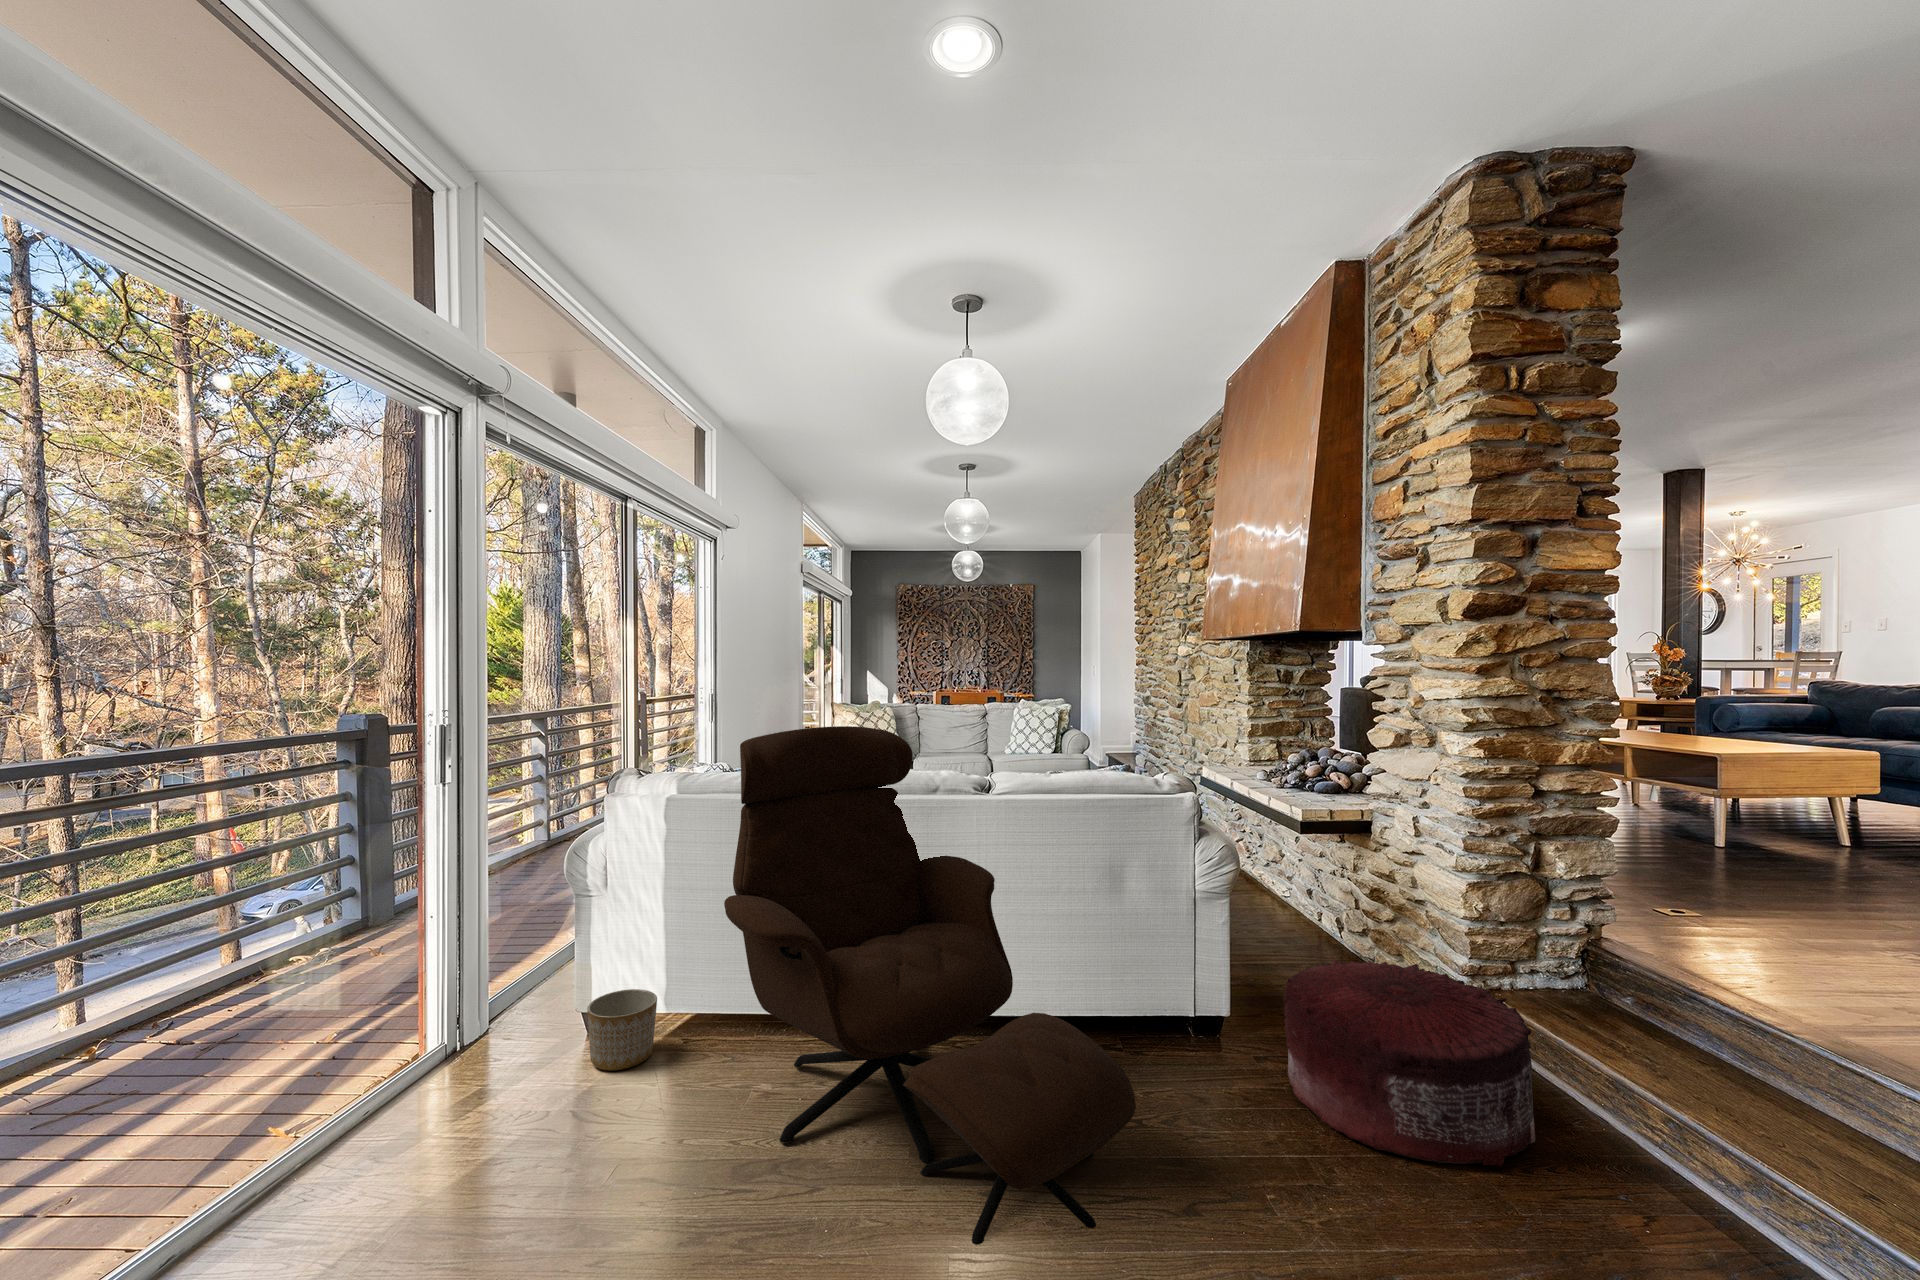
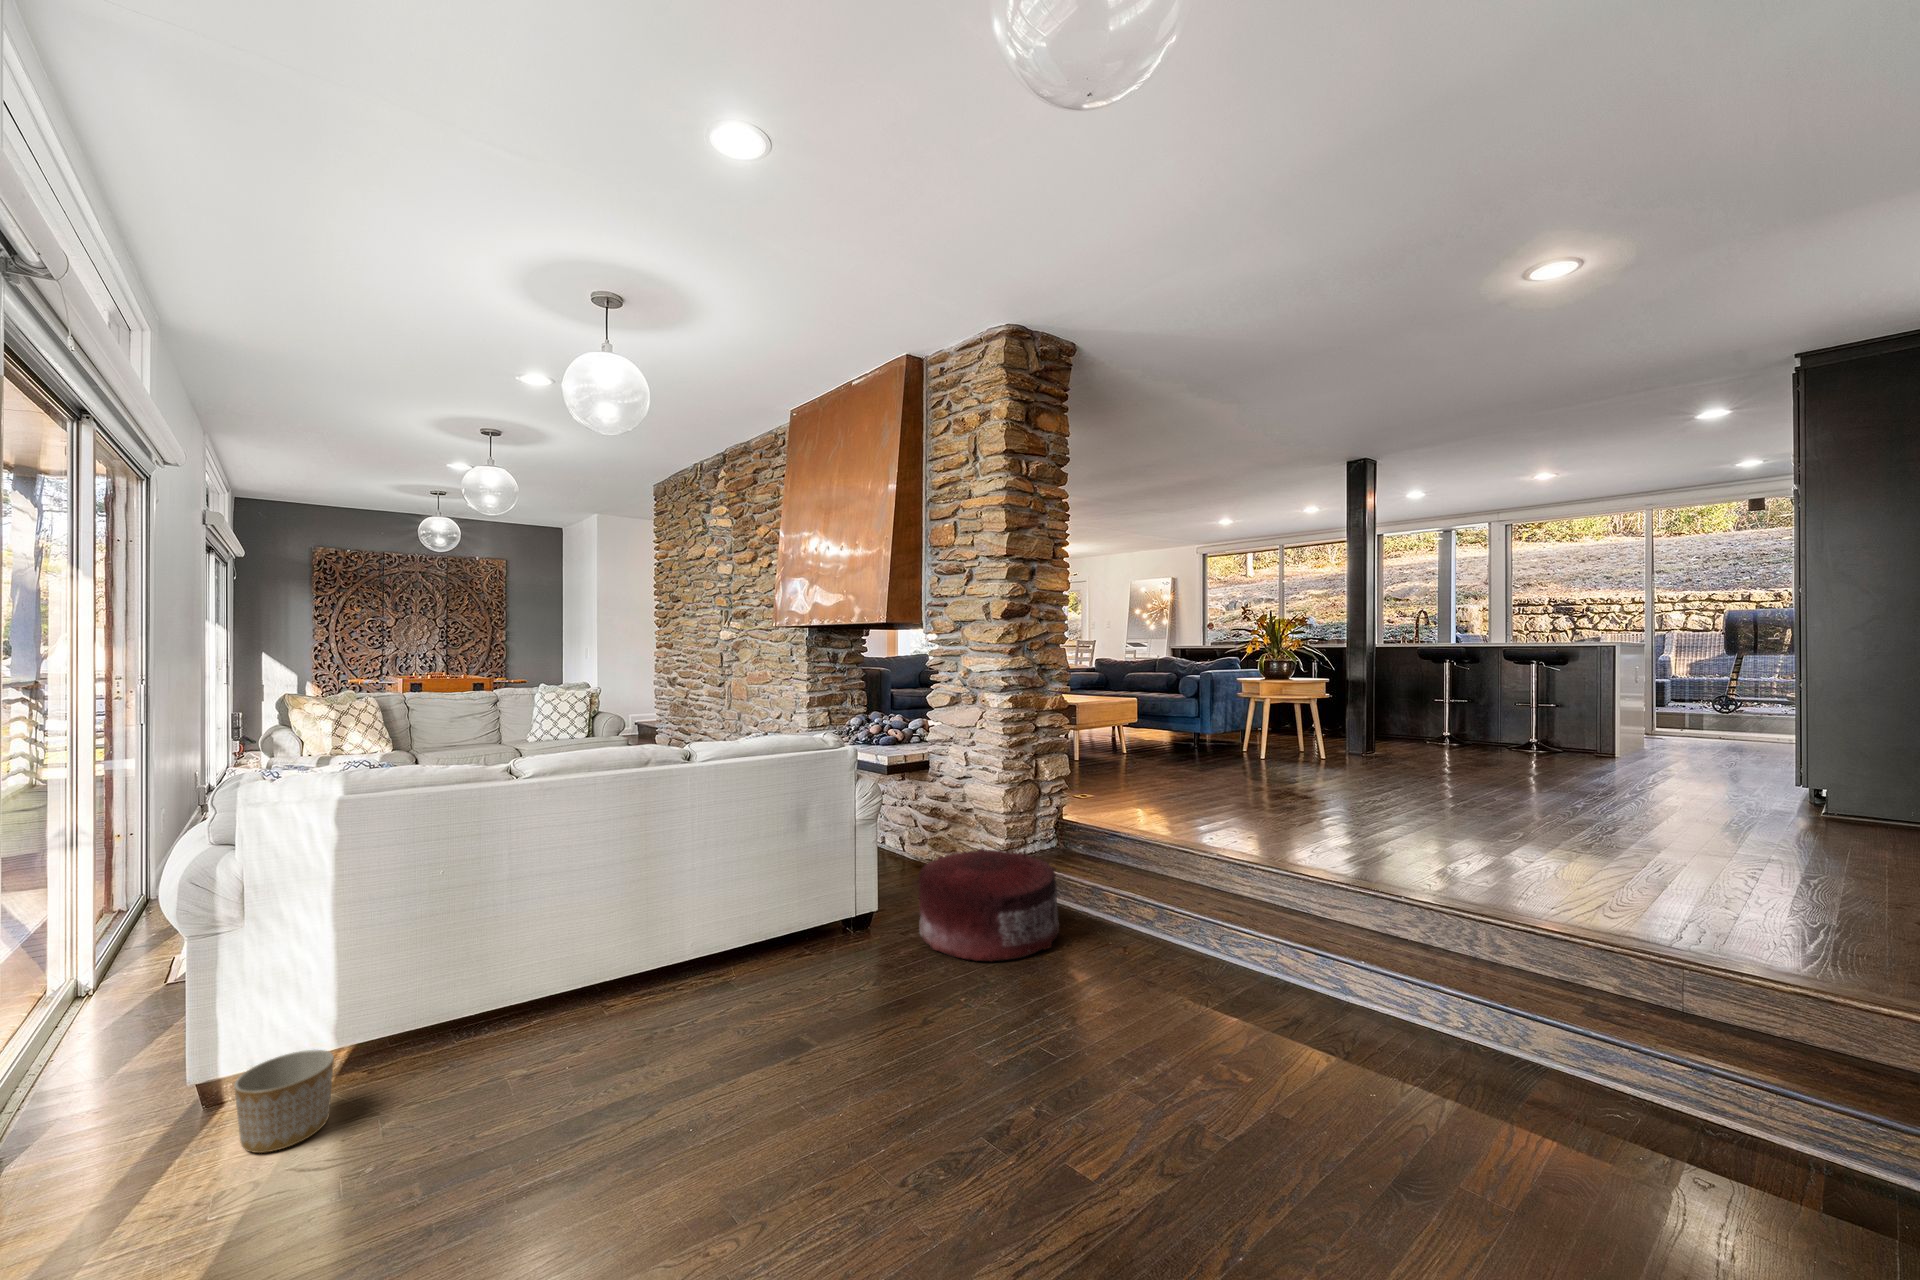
lounge chair: present [724,726,1136,1245] -> none [468,725,874,1116]

